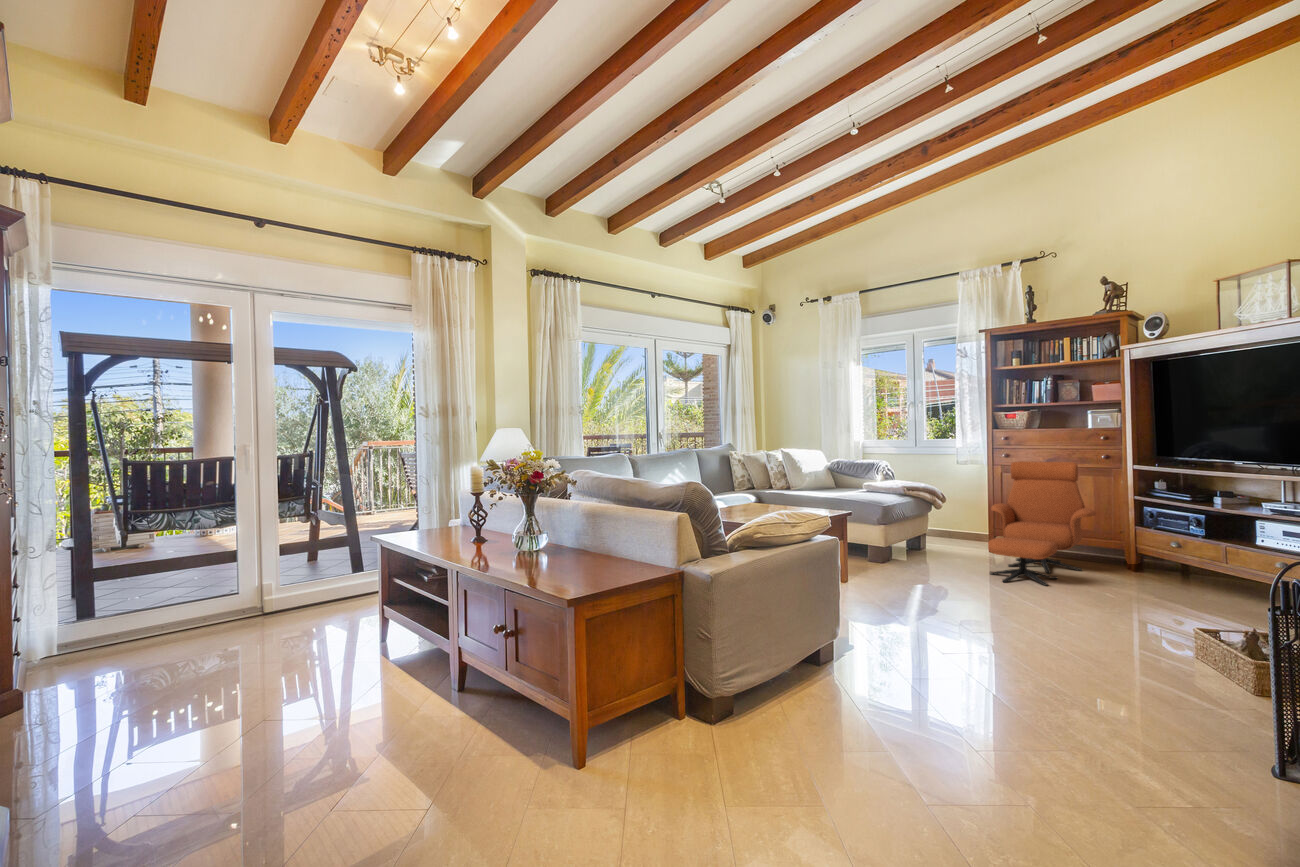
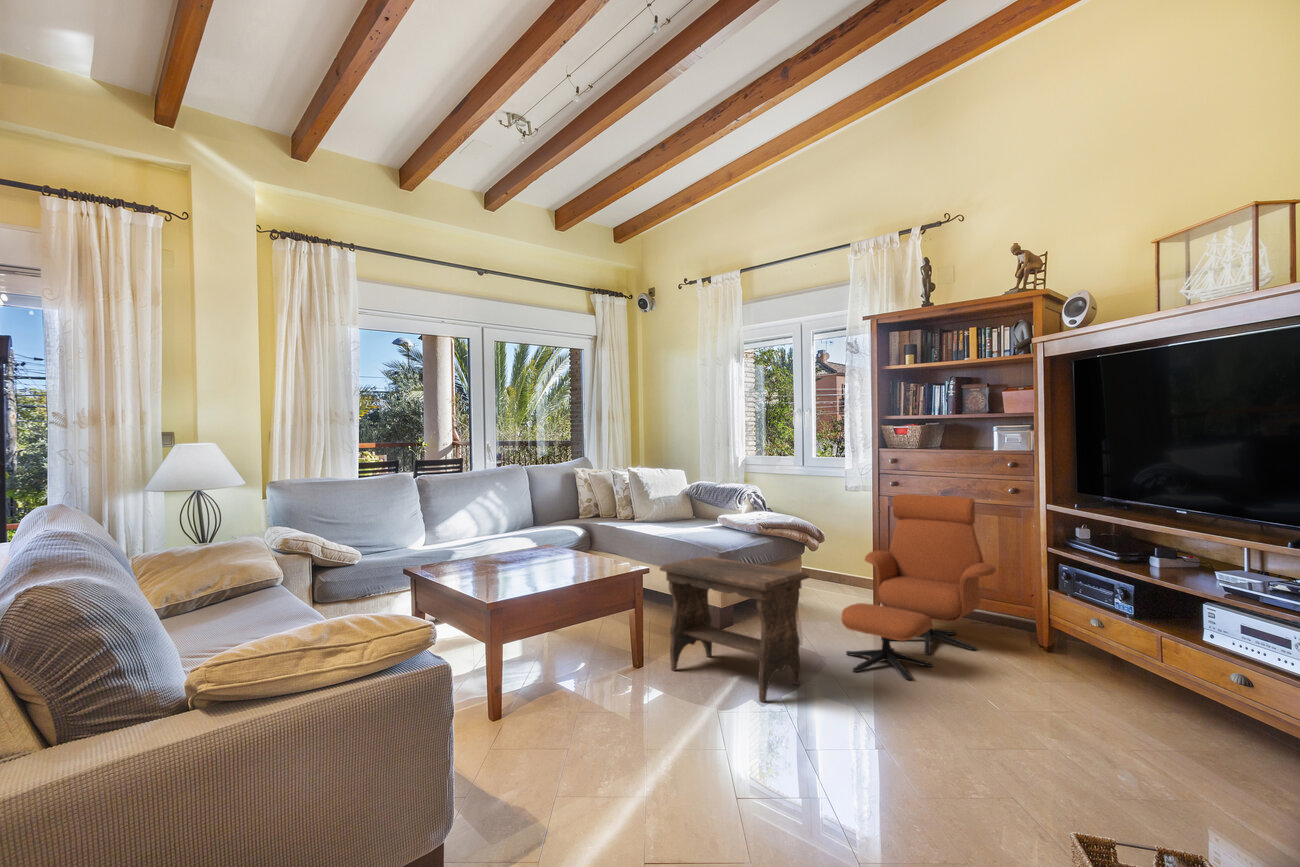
footstool: none [864,506,977,597] -> present [660,556,809,702]

